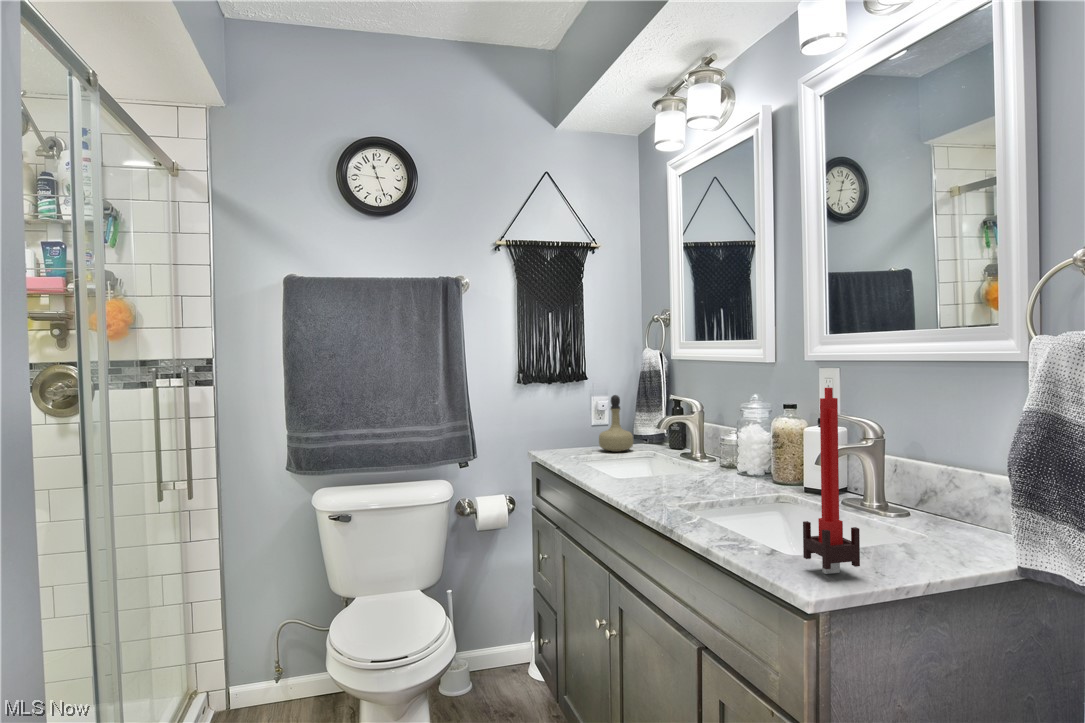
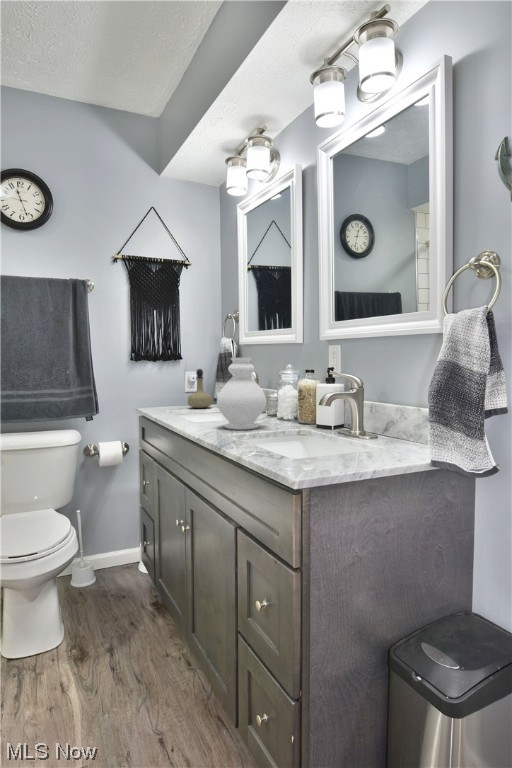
decorative vase: none [654,388,726,494] -> present [217,358,266,430]
candle: present [803,388,860,574] -> none [299,342,333,467]

